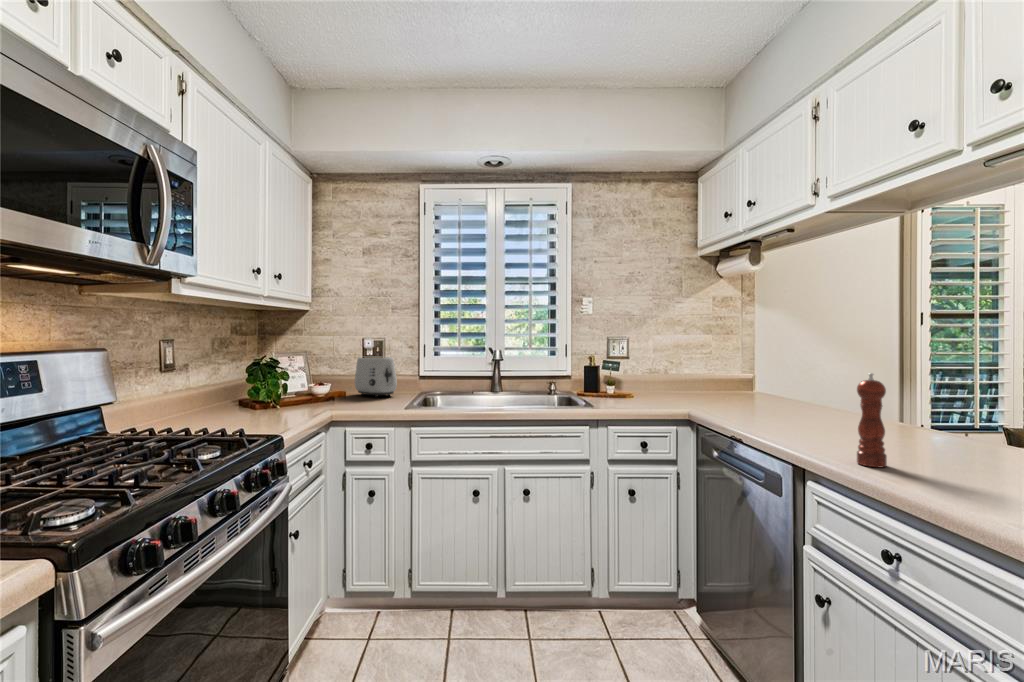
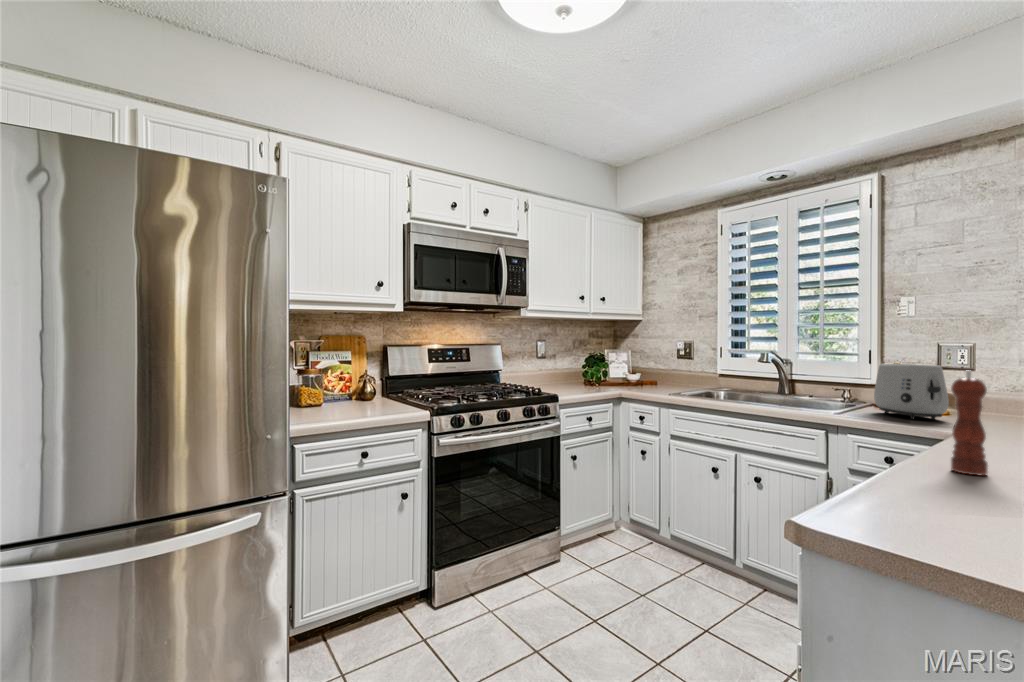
toaster: present [355,357,397,397] -> present [874,364,949,420]

